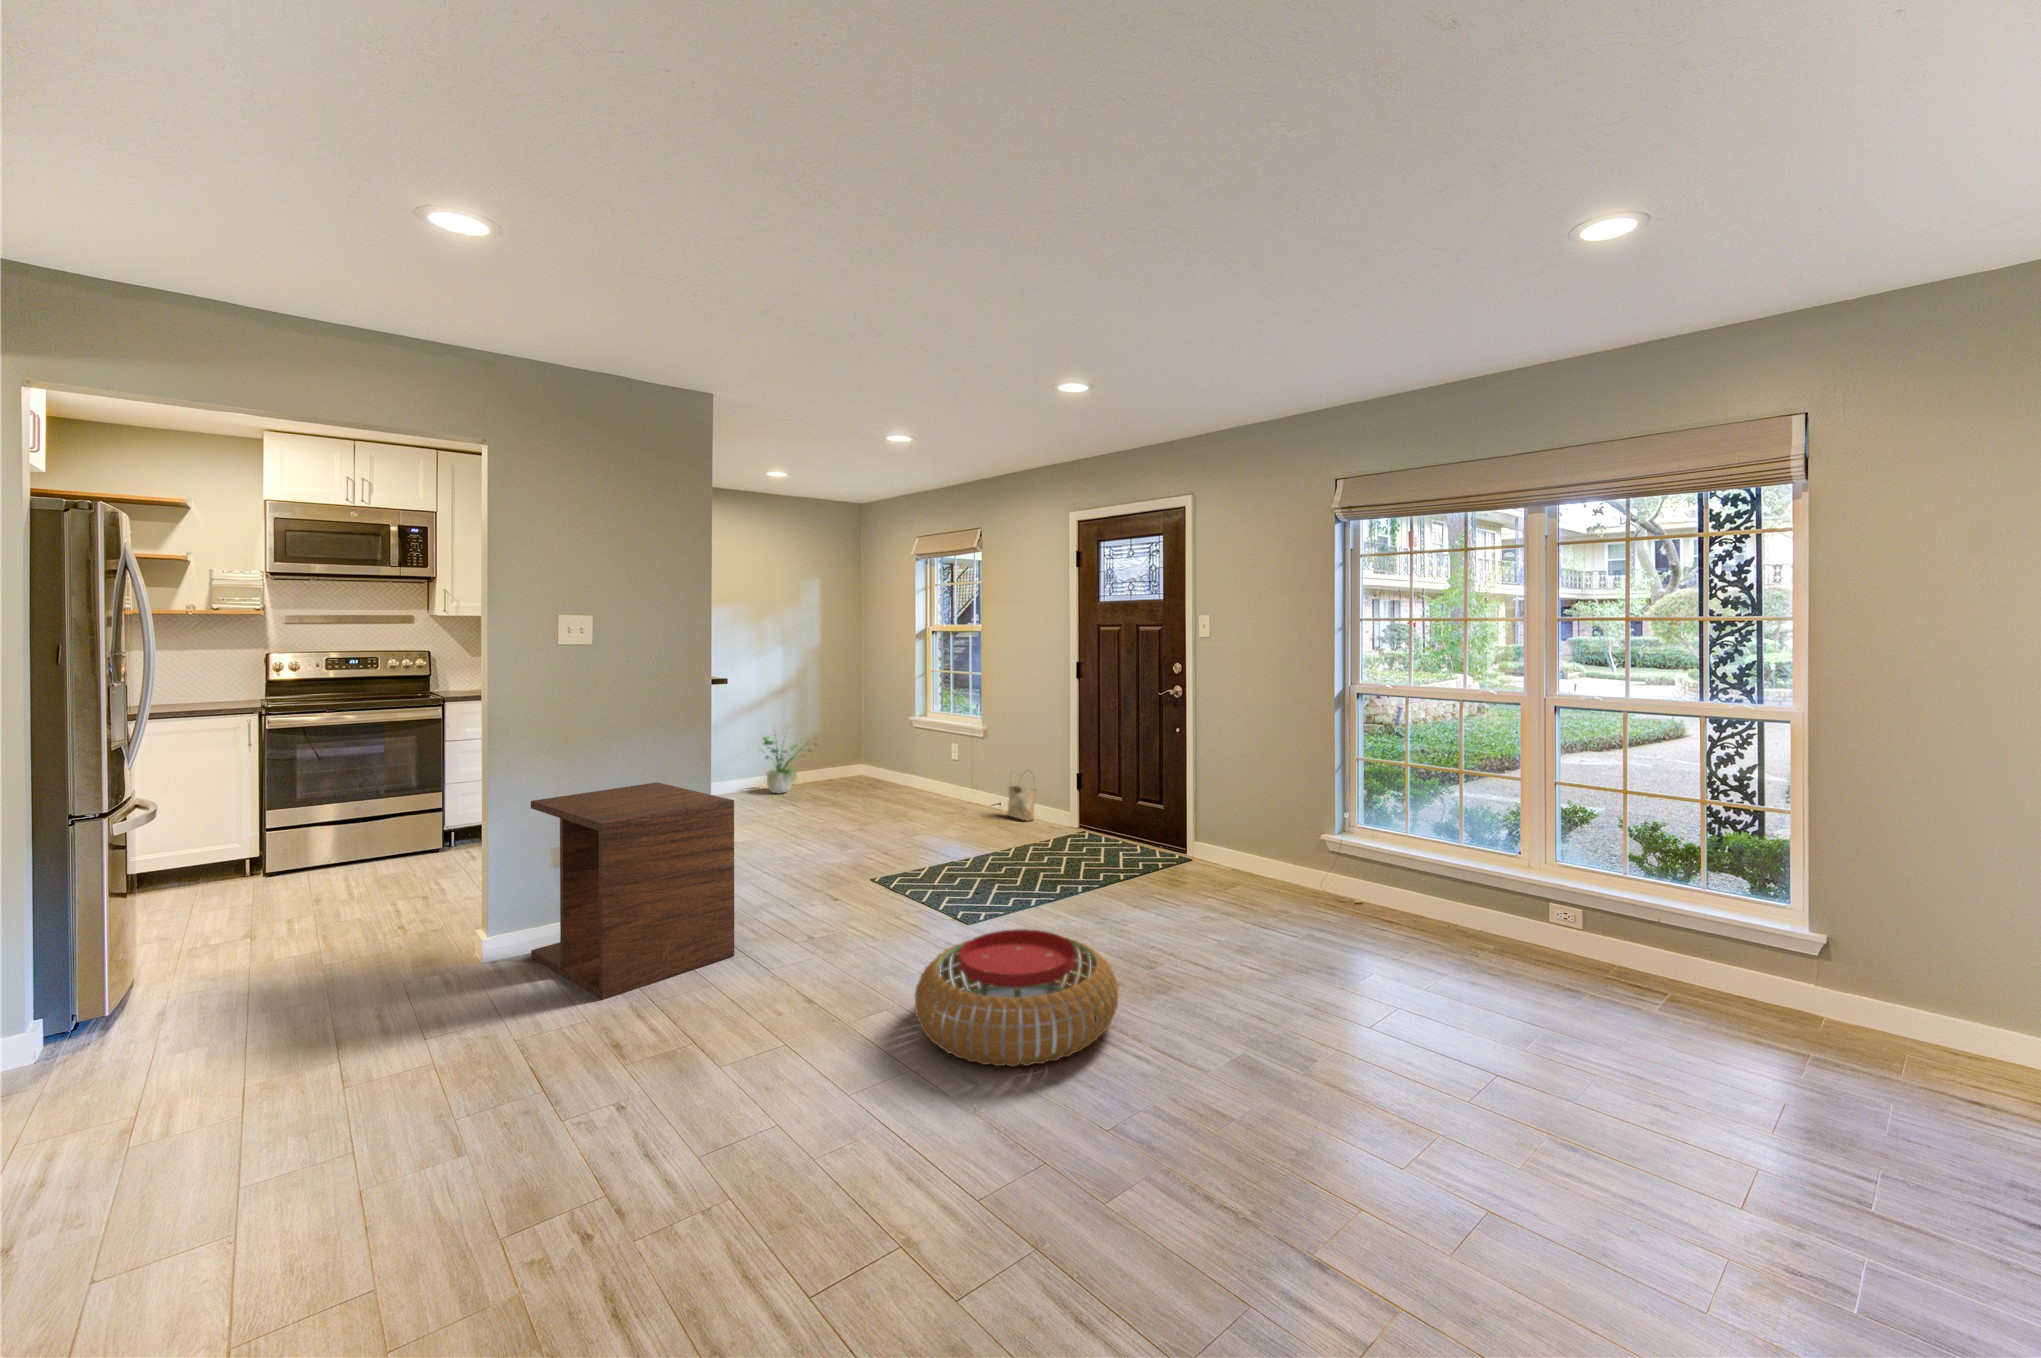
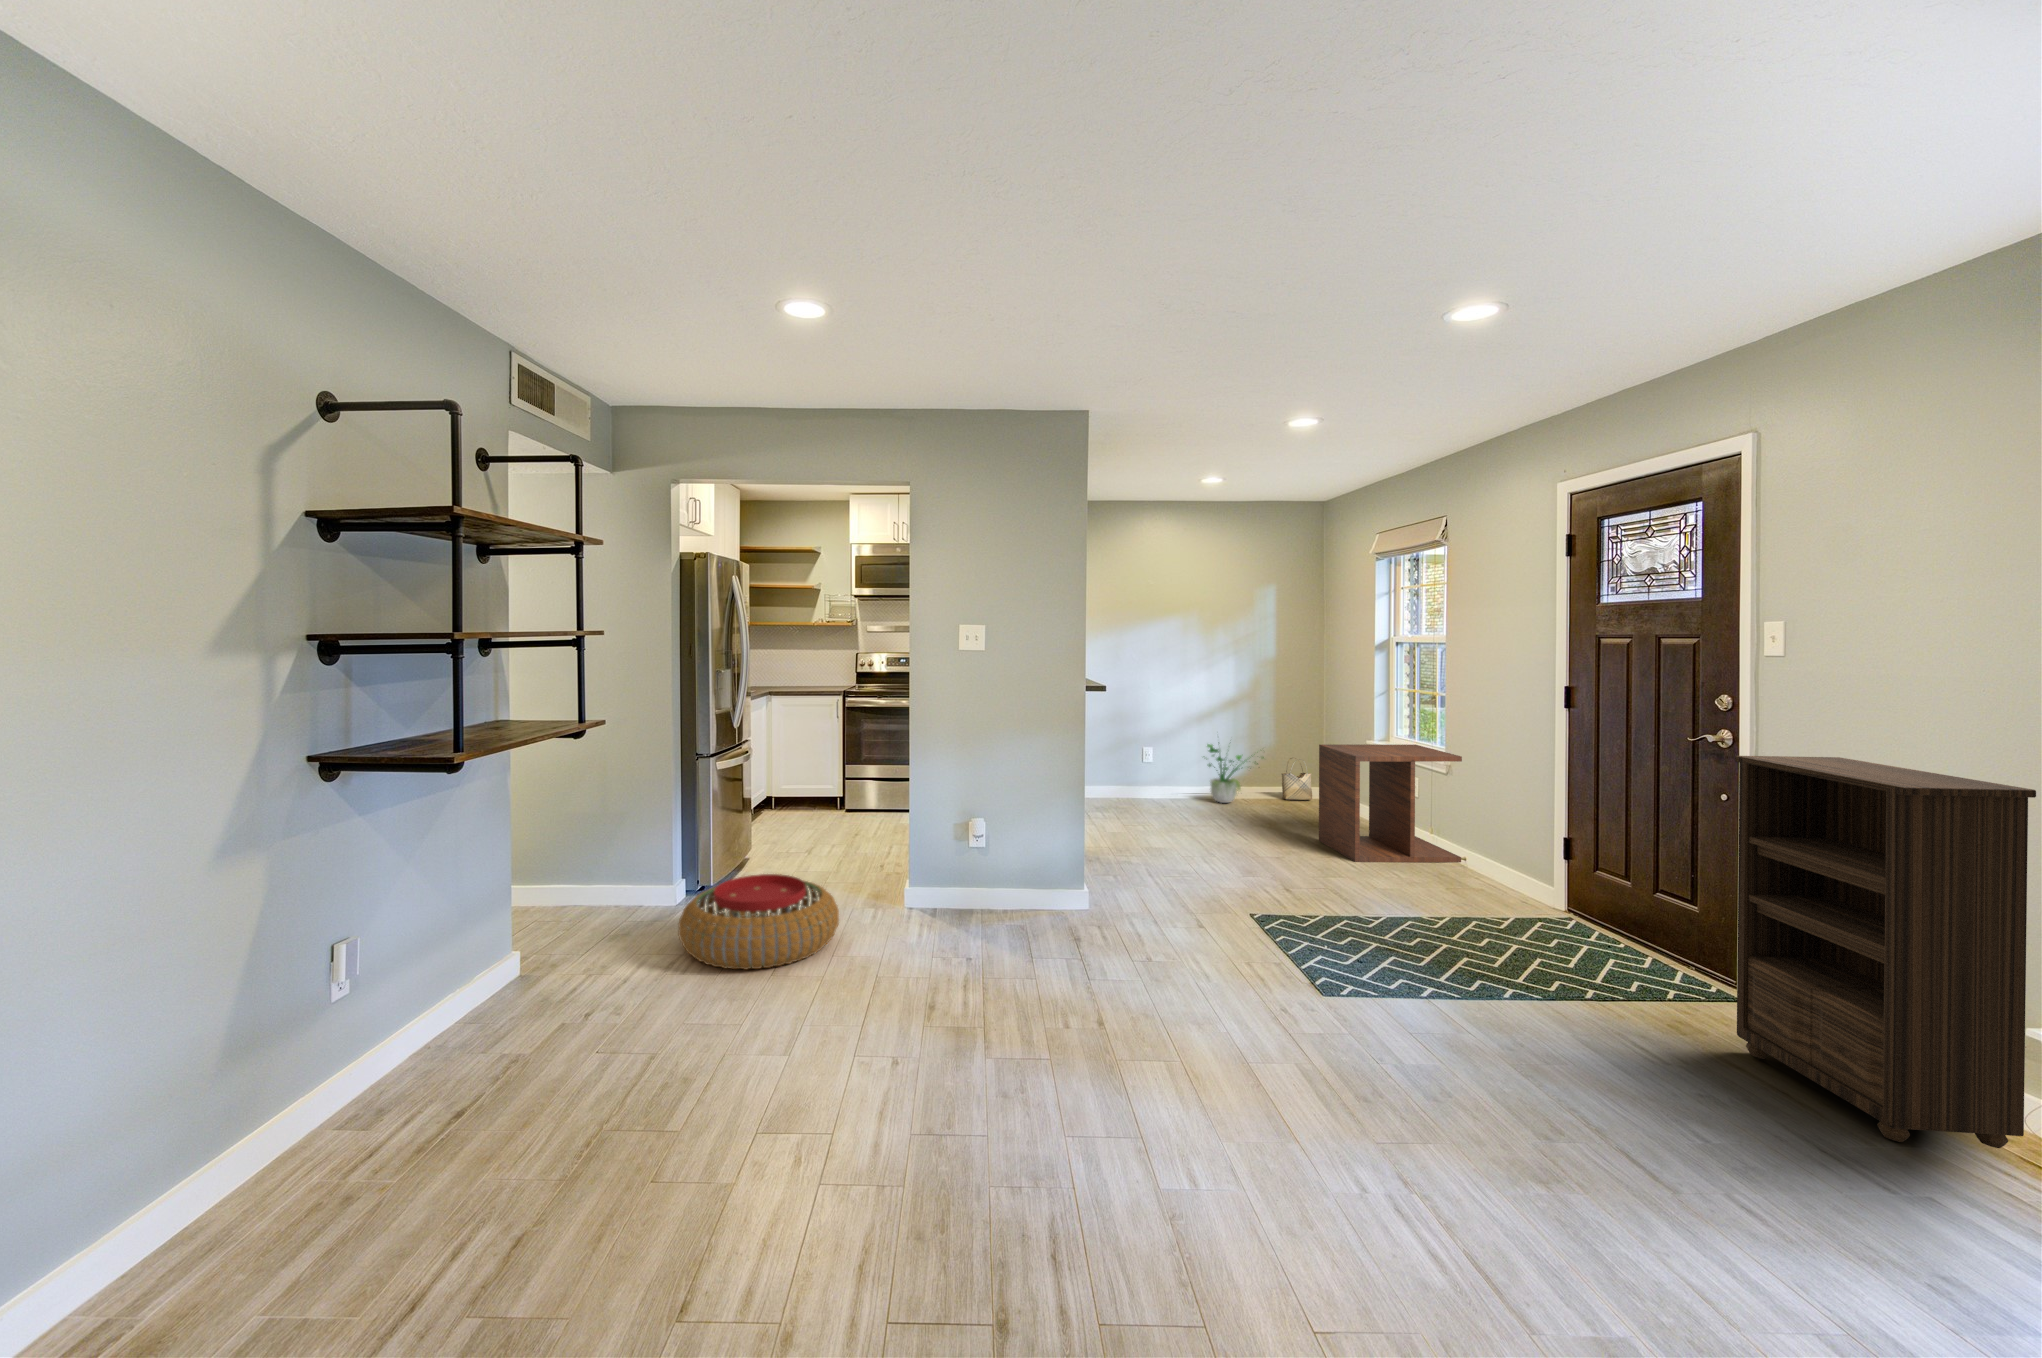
bookshelf: none [1204,697,1330,912] -> present [1735,756,2036,1148]
side table: present [531,782,734,1000] -> present [1319,744,1462,862]
woven basket: present [1007,786,1036,821] -> present [1282,758,1312,800]
pouf: present [915,929,1118,1067] -> present [678,874,839,970]

